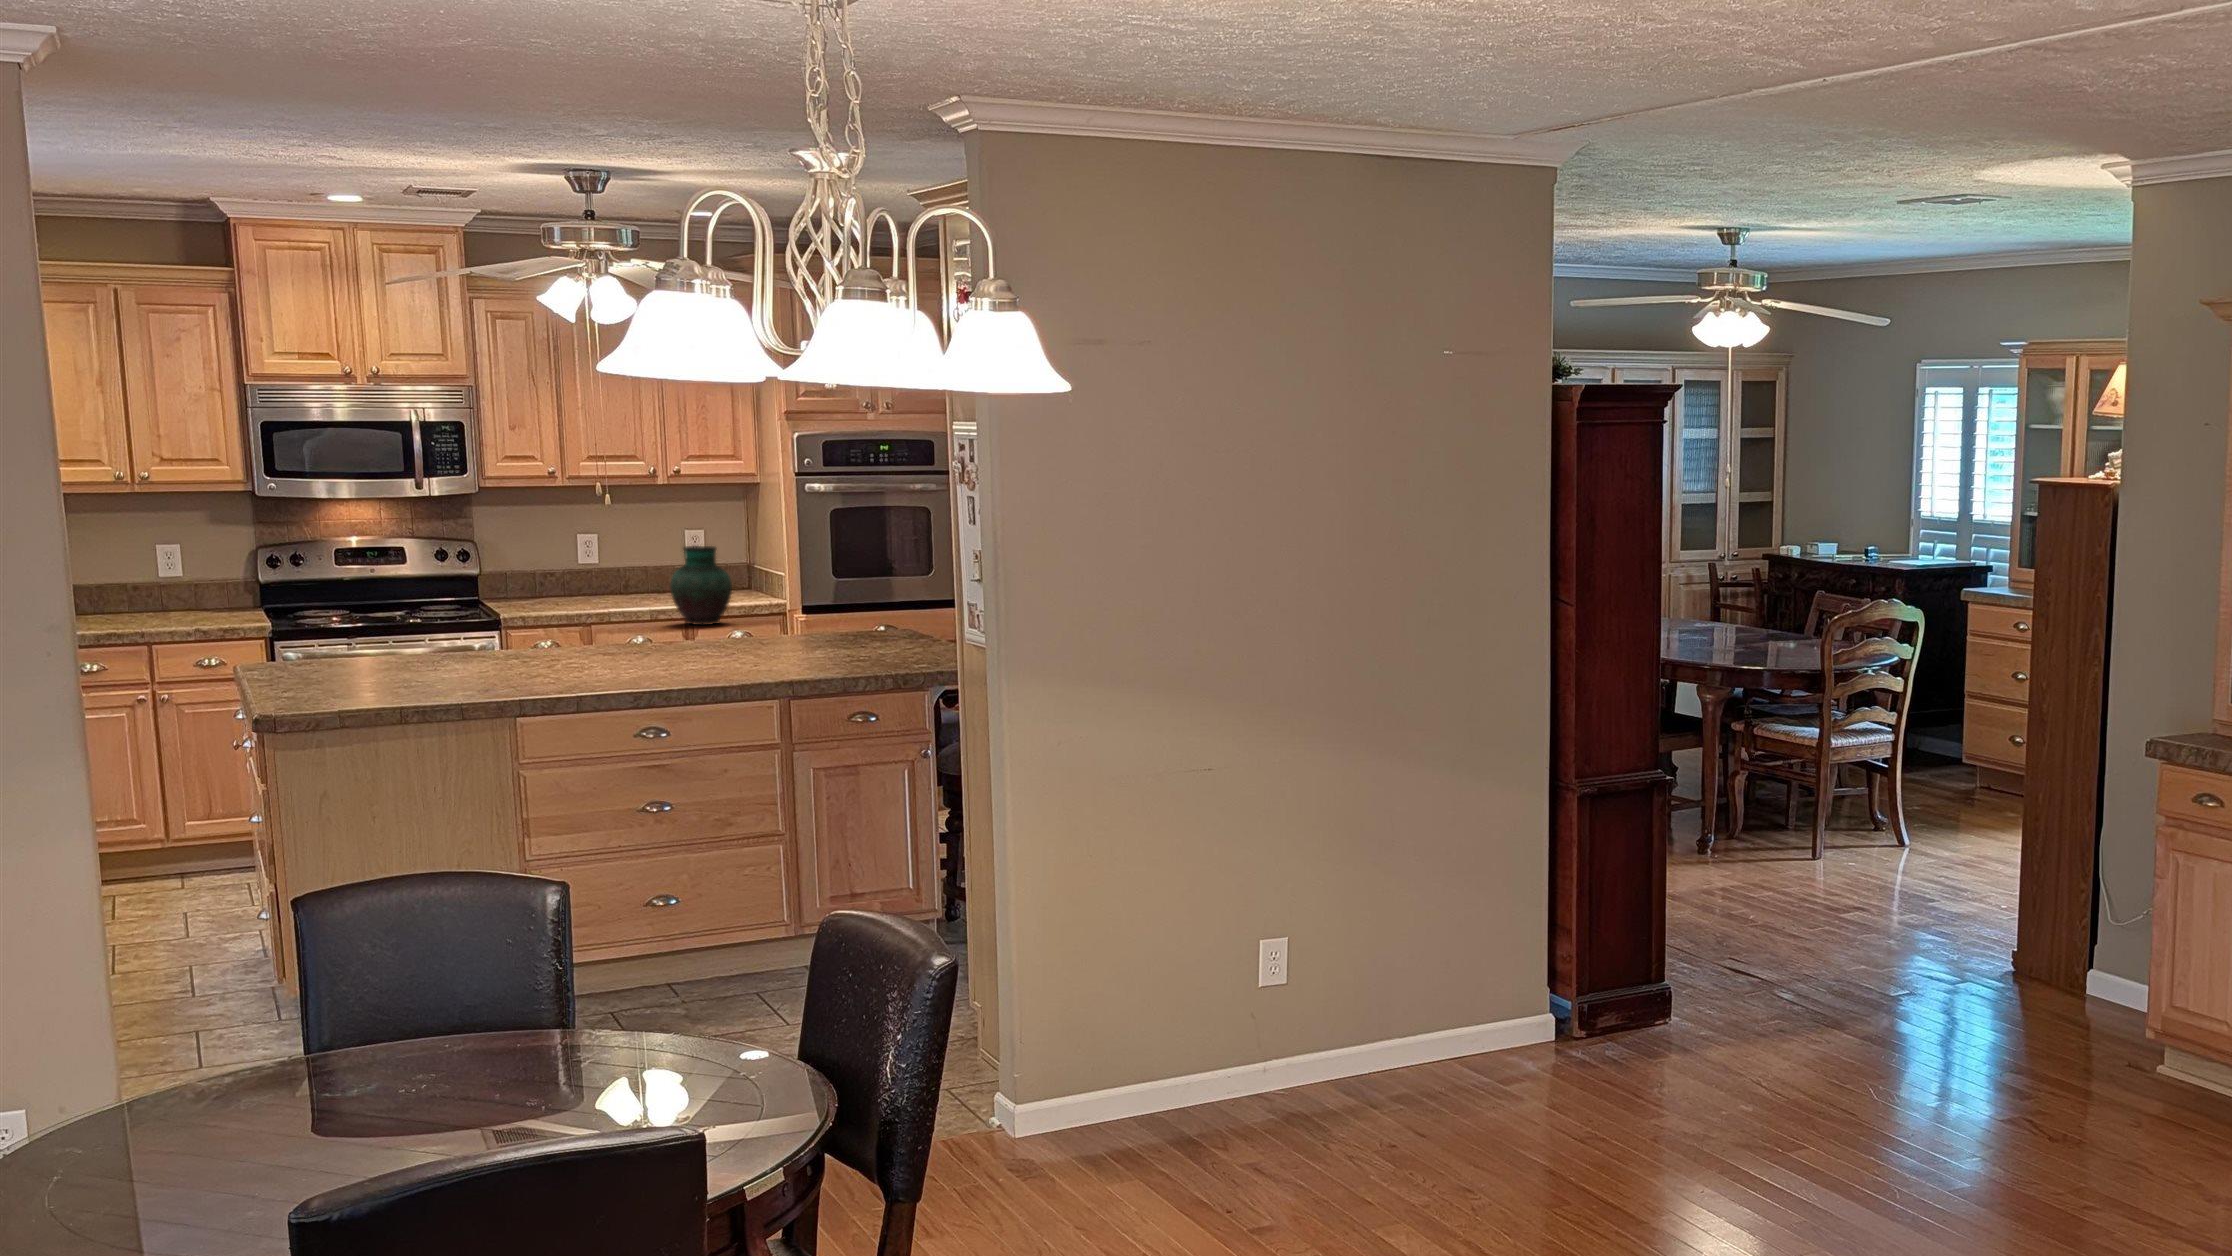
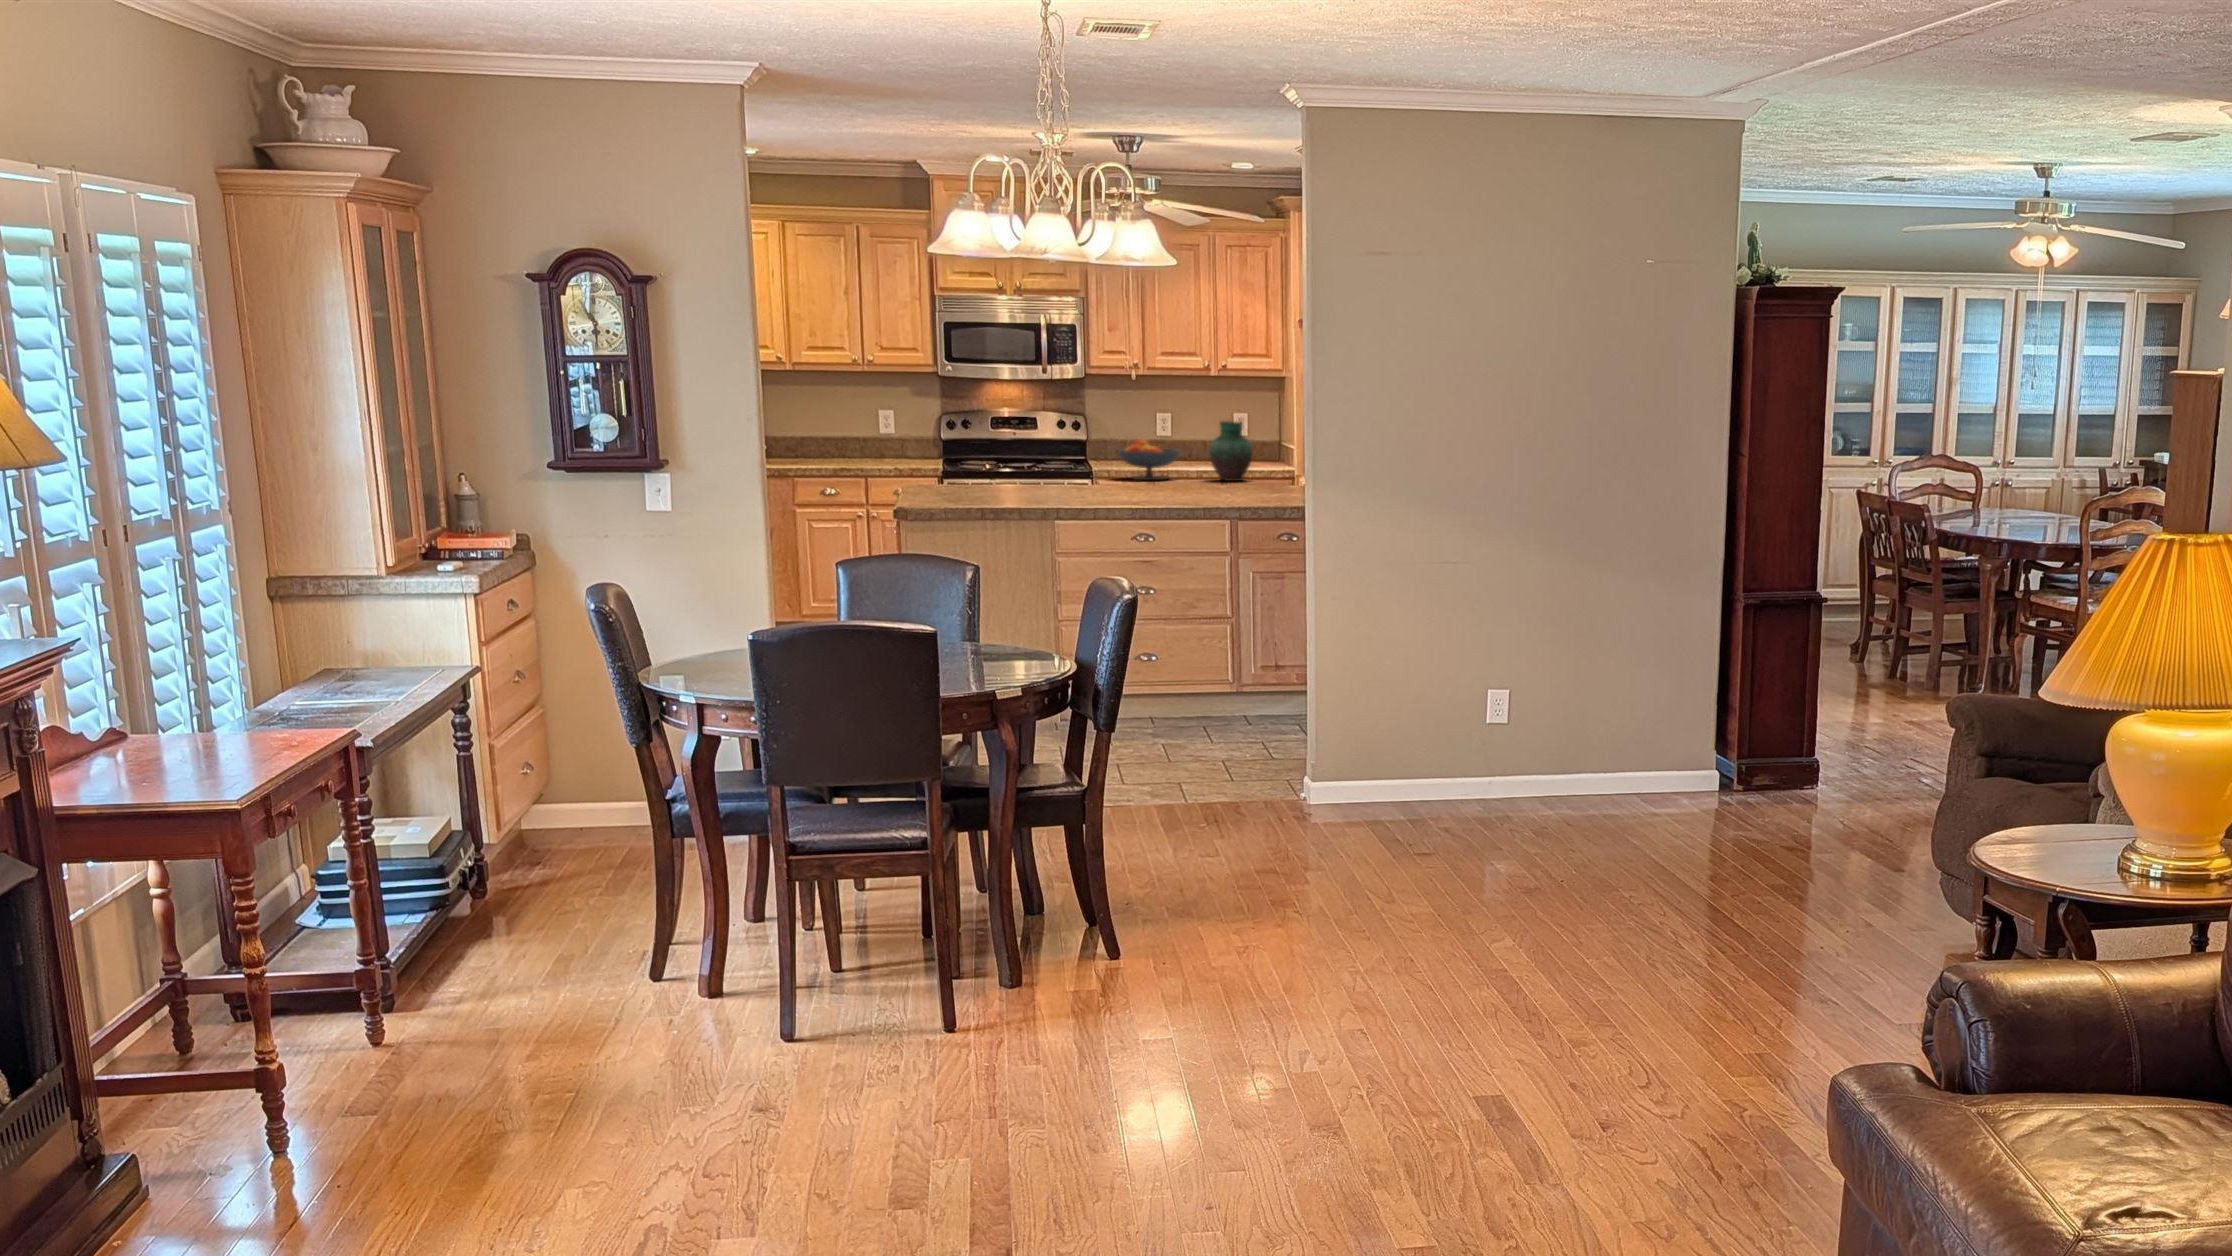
fruit bowl: none [535,573,626,629] -> present [1119,440,1179,480]

